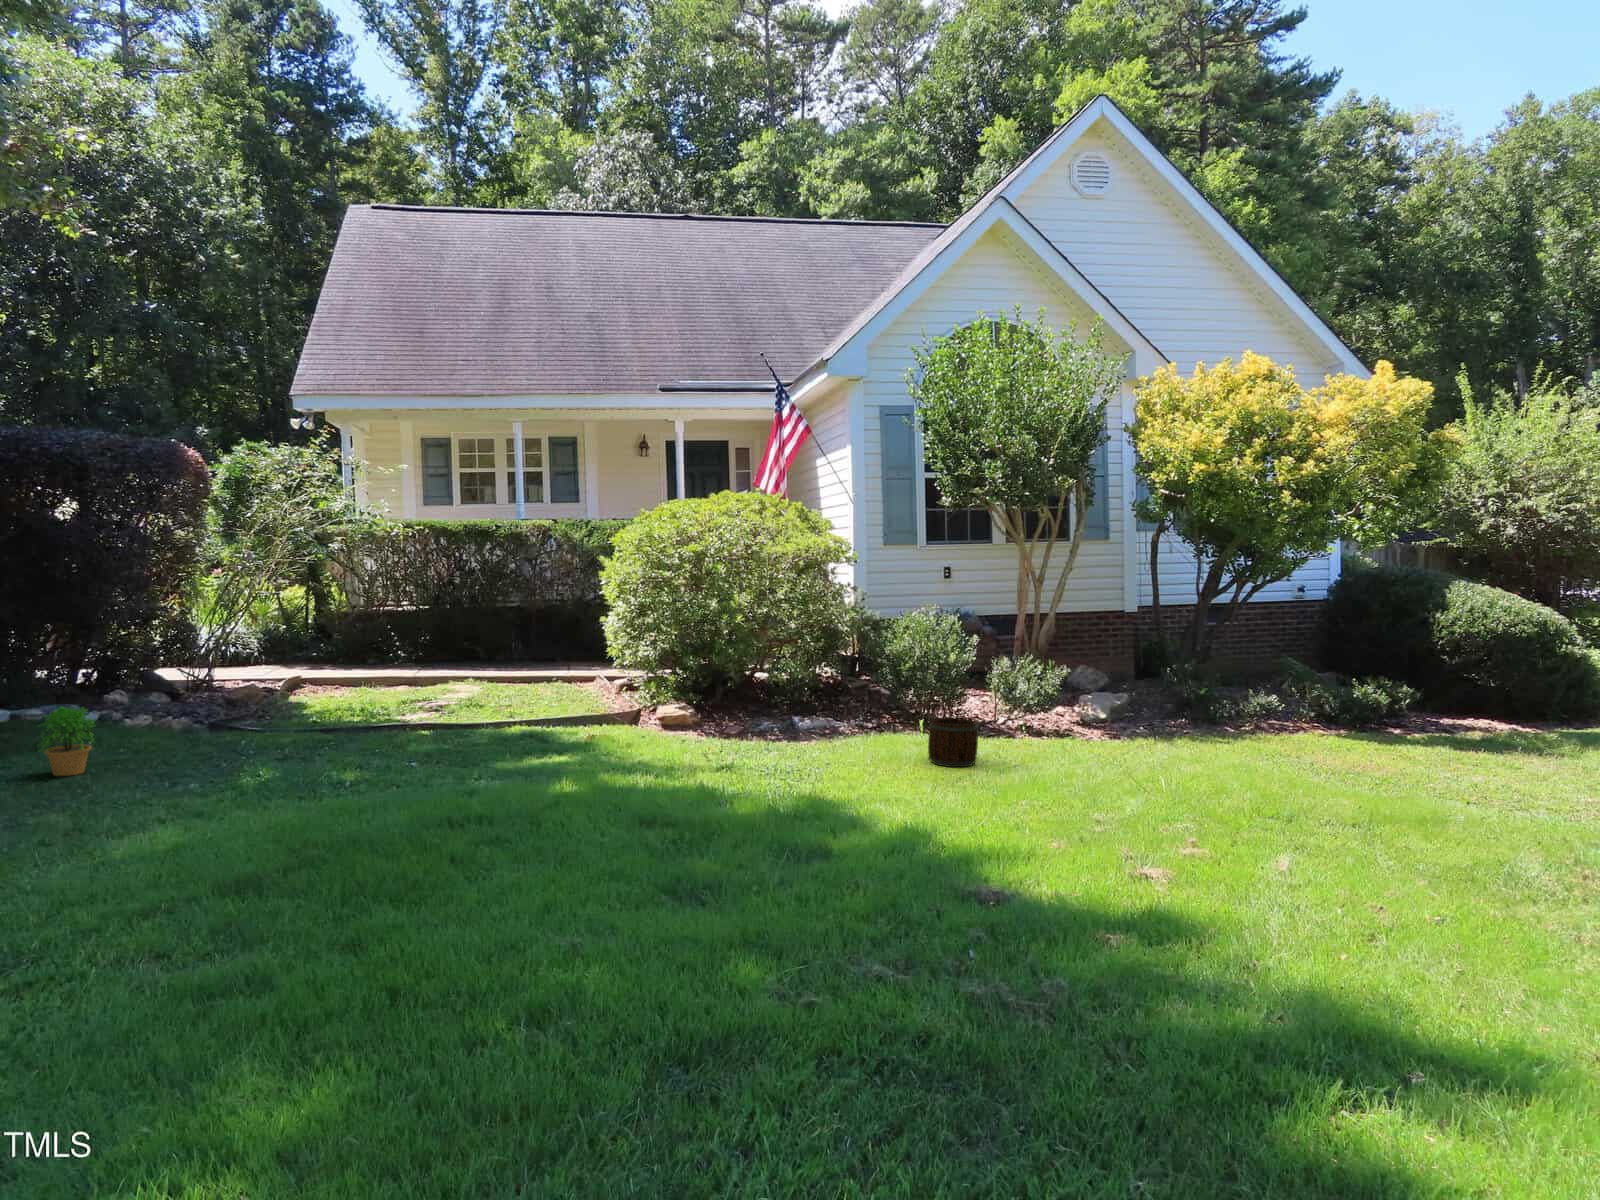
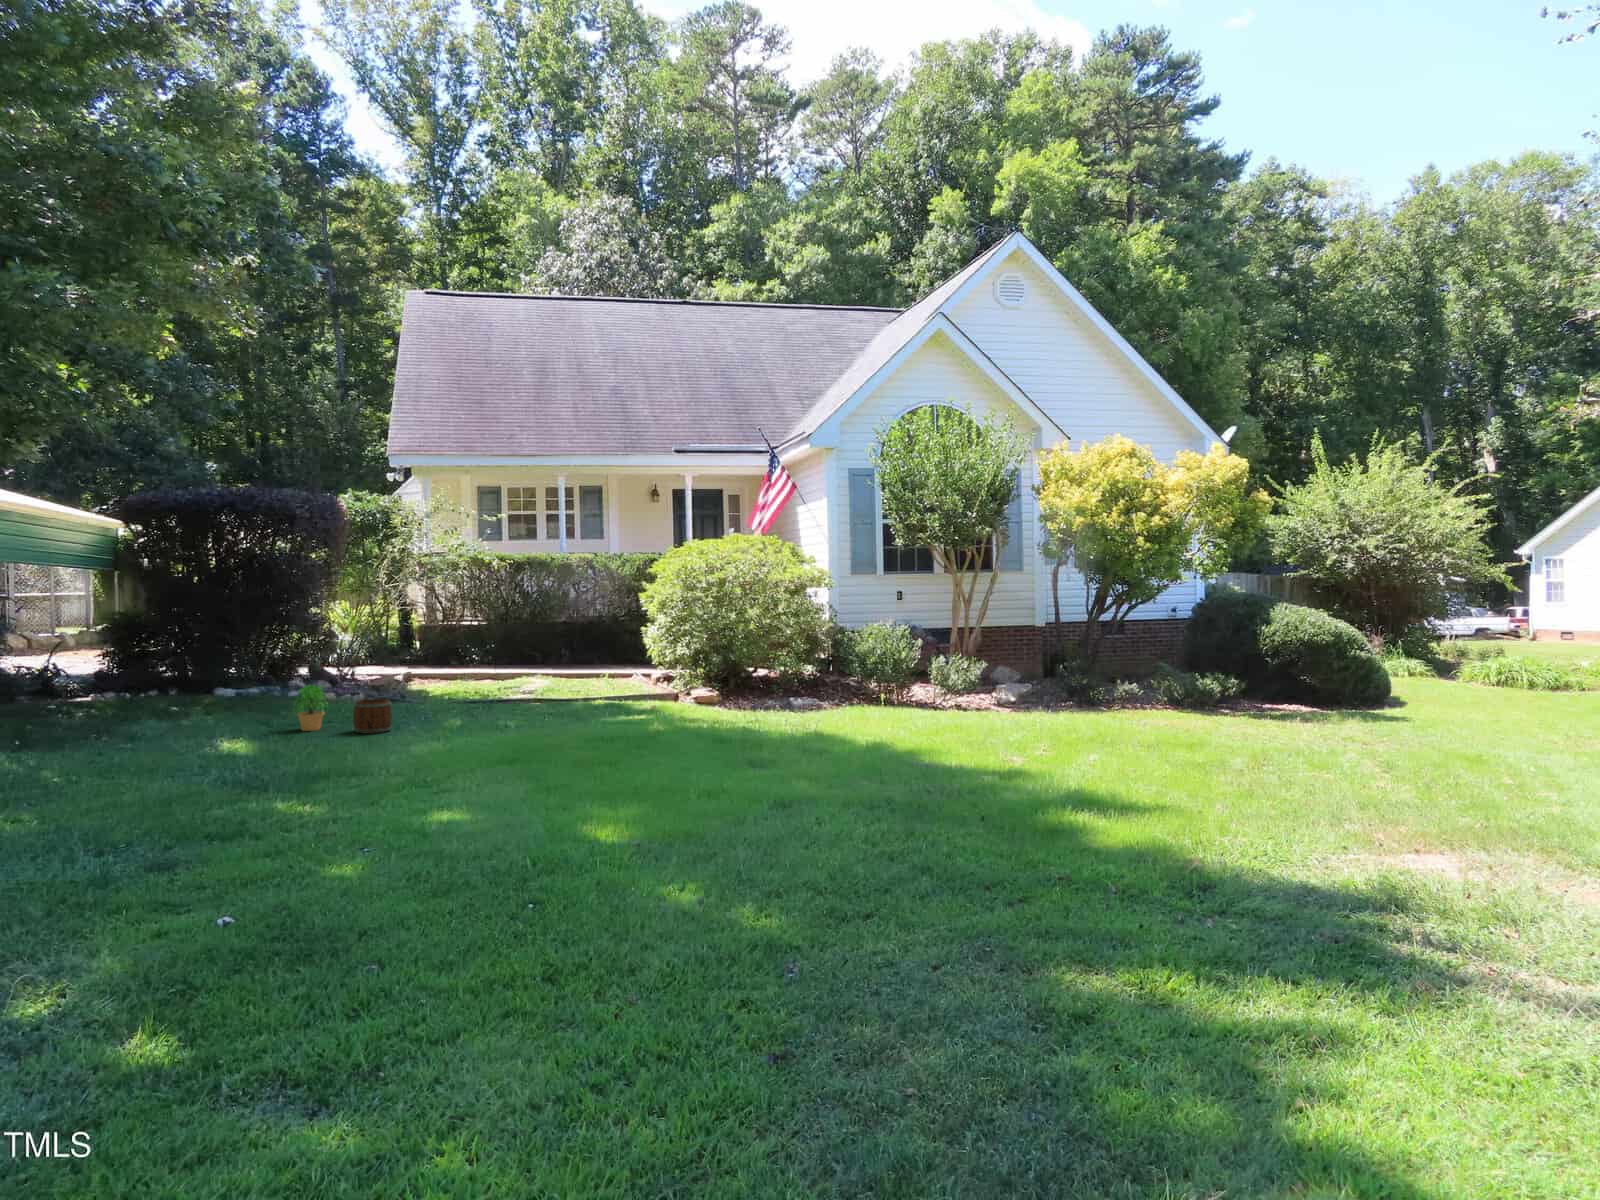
bucket: present [928,718,978,767] -> present [353,699,391,733]

